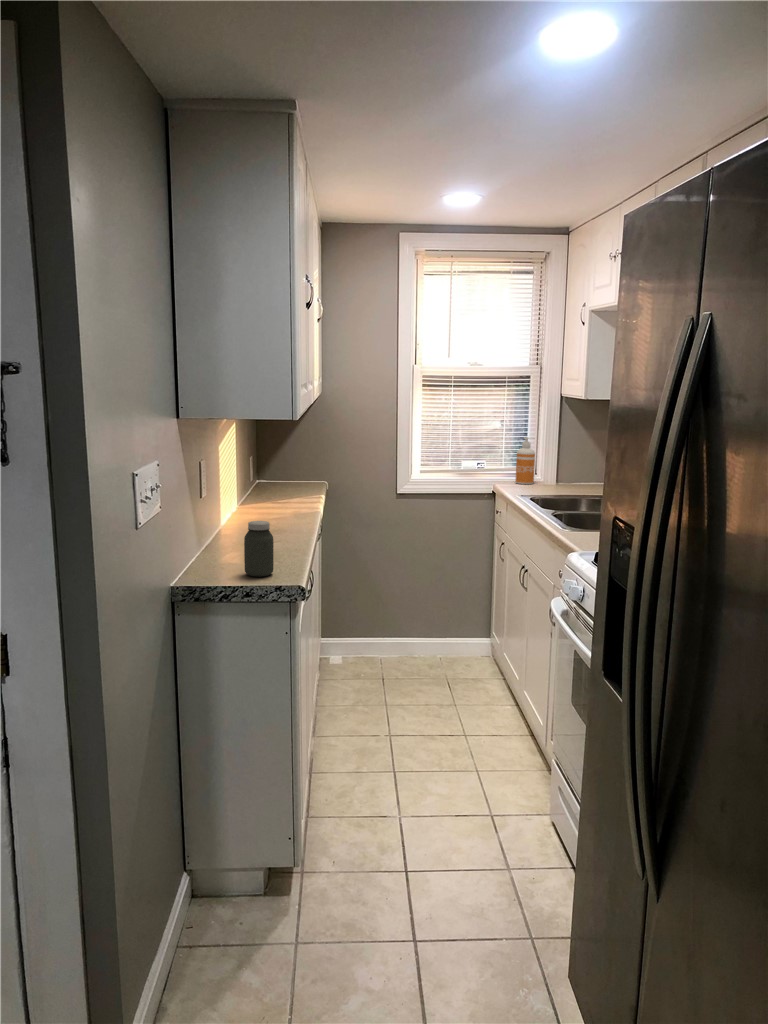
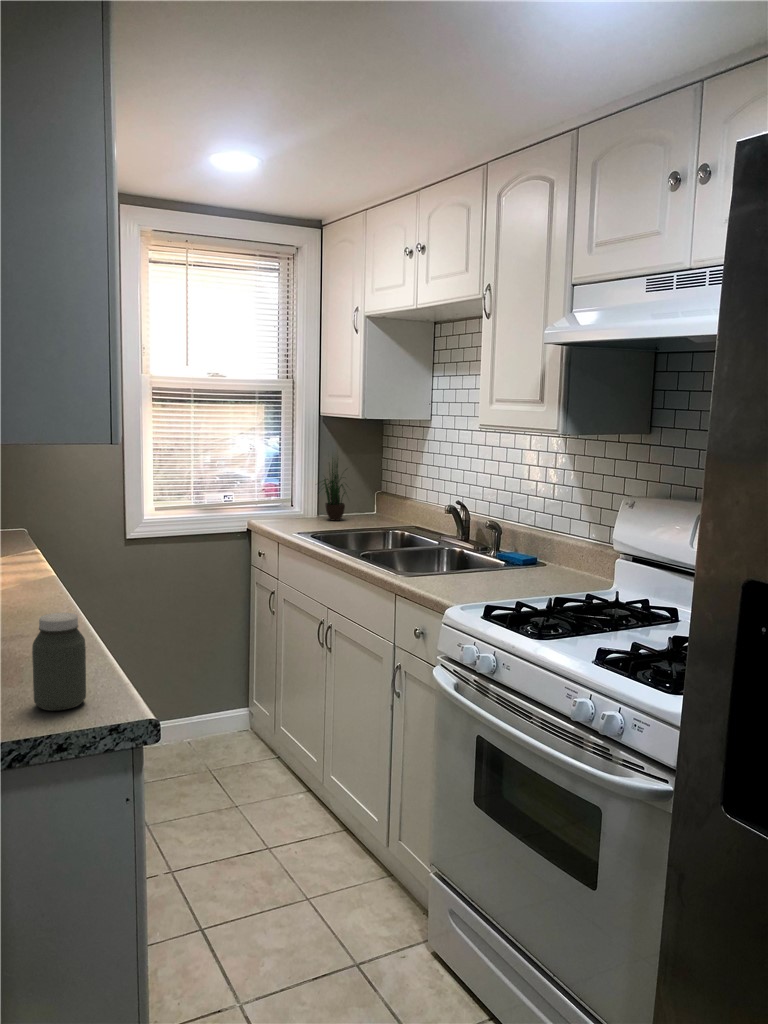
potted plant: none [548,421,584,488] -> present [324,461,345,521]
soap dispenser: present [516,437,535,484] -> none [271,463,294,519]

